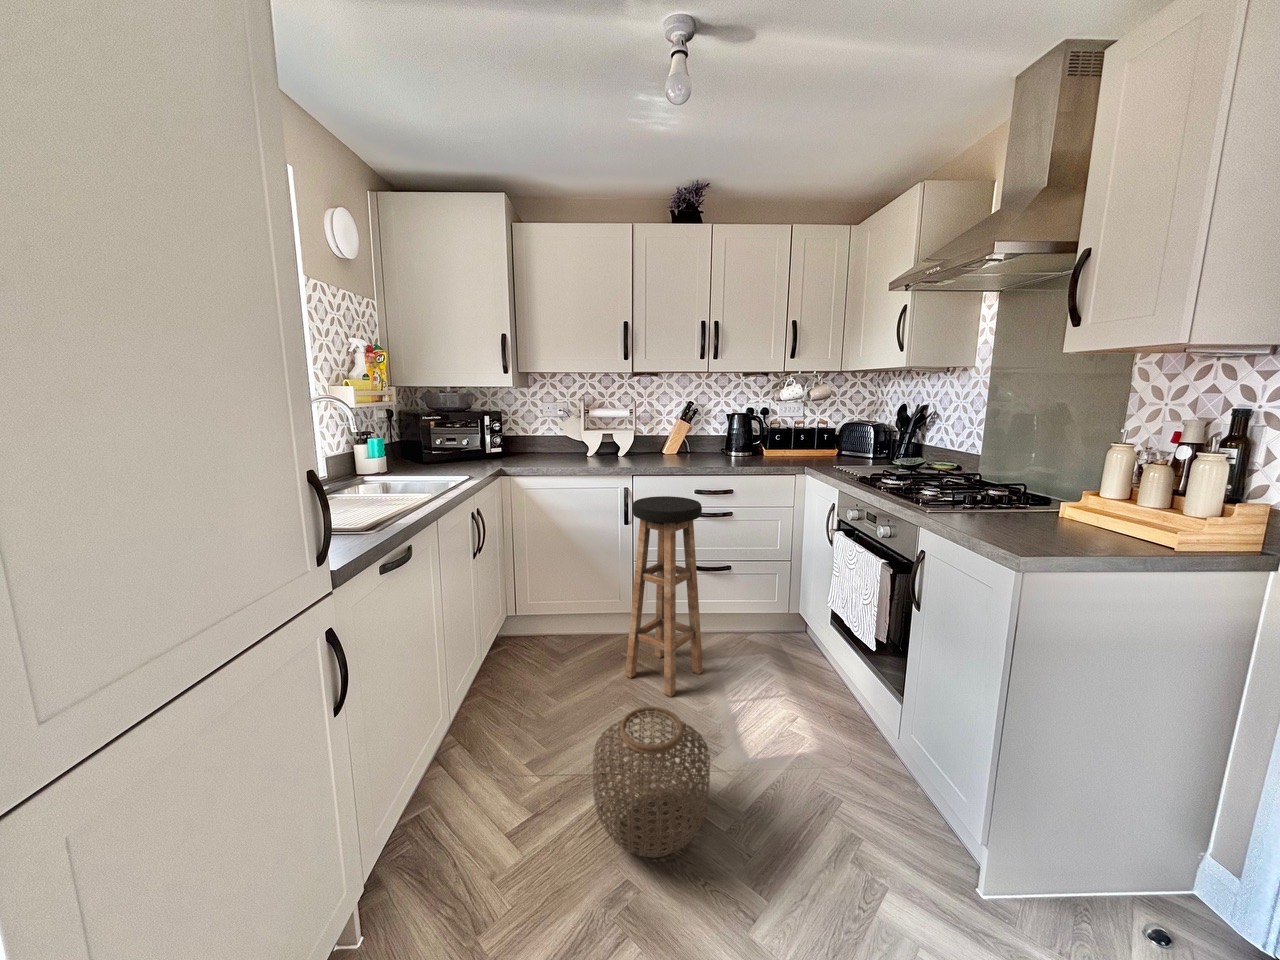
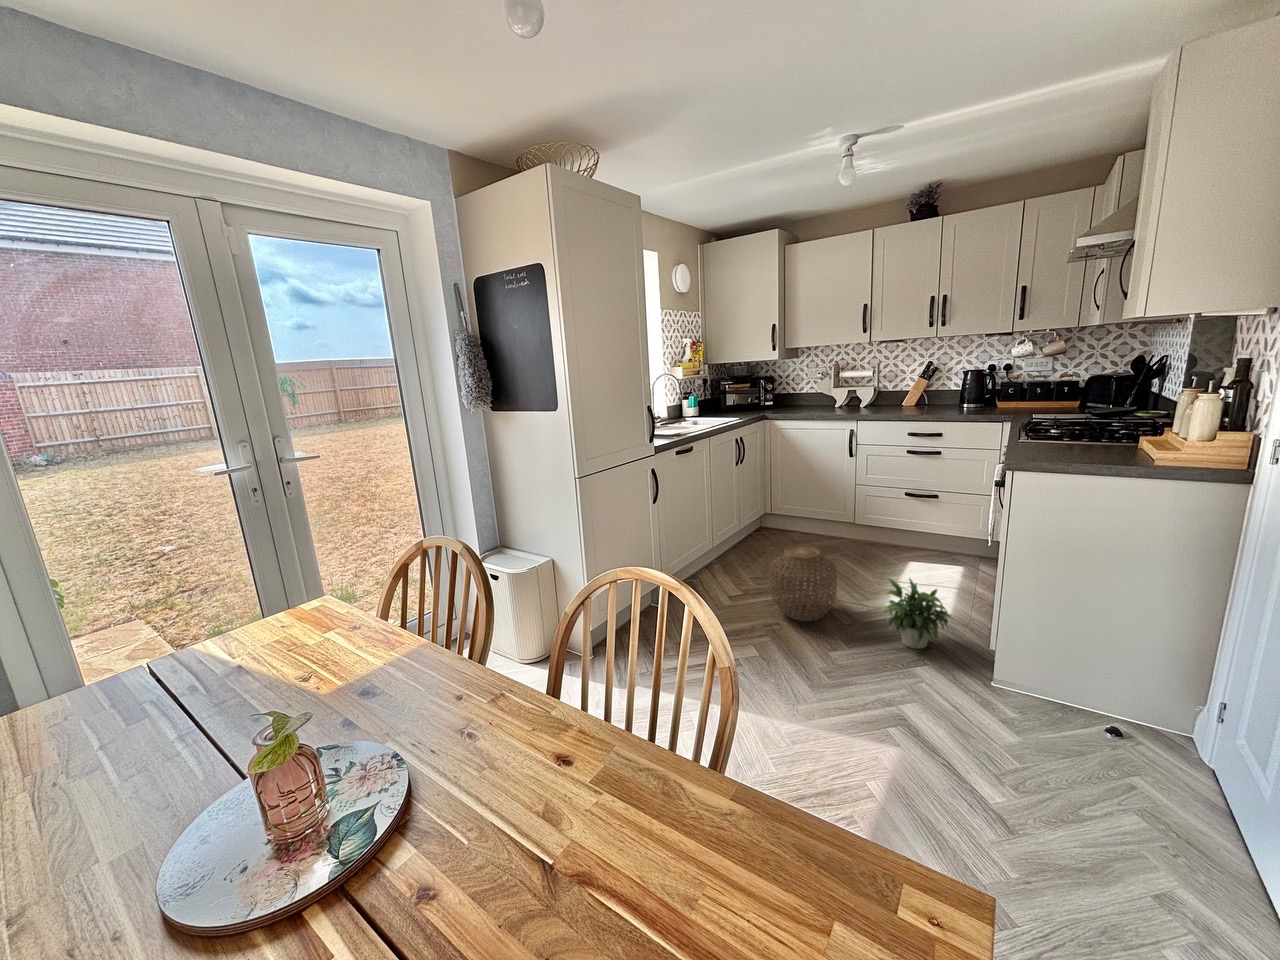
bar stool: present [625,496,703,697] -> none [833,435,893,573]
potted plant: none [765,730,900,862] -> present [883,578,952,649]

